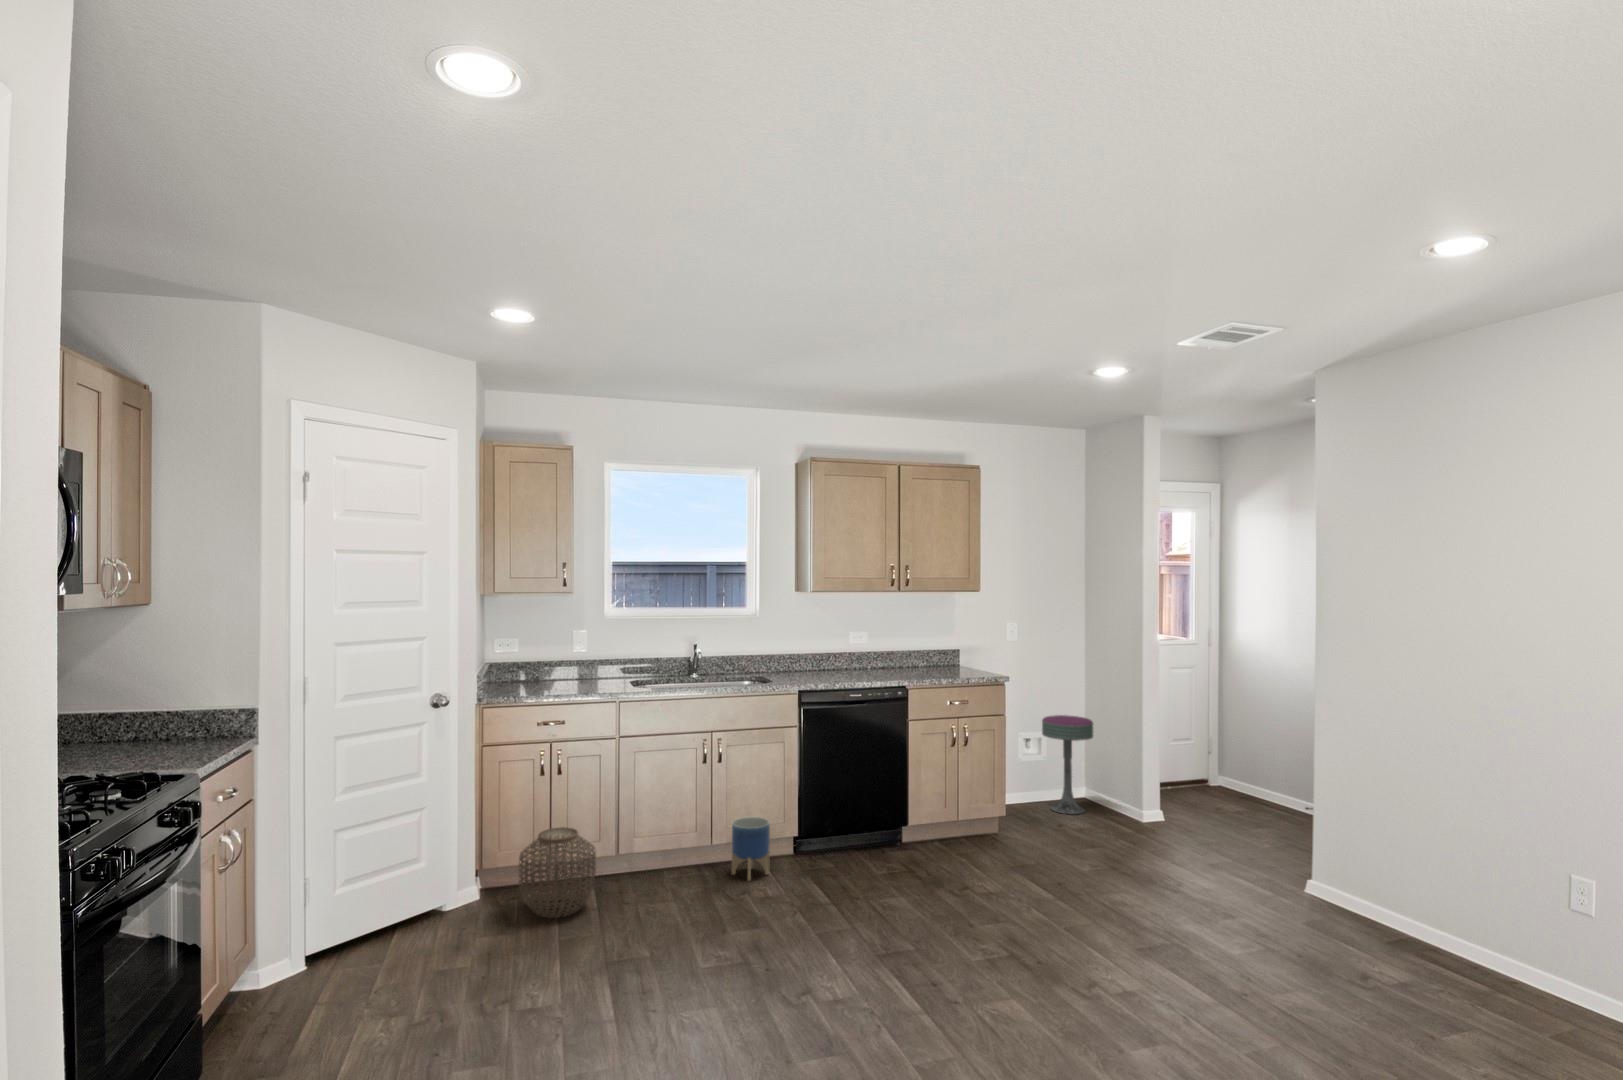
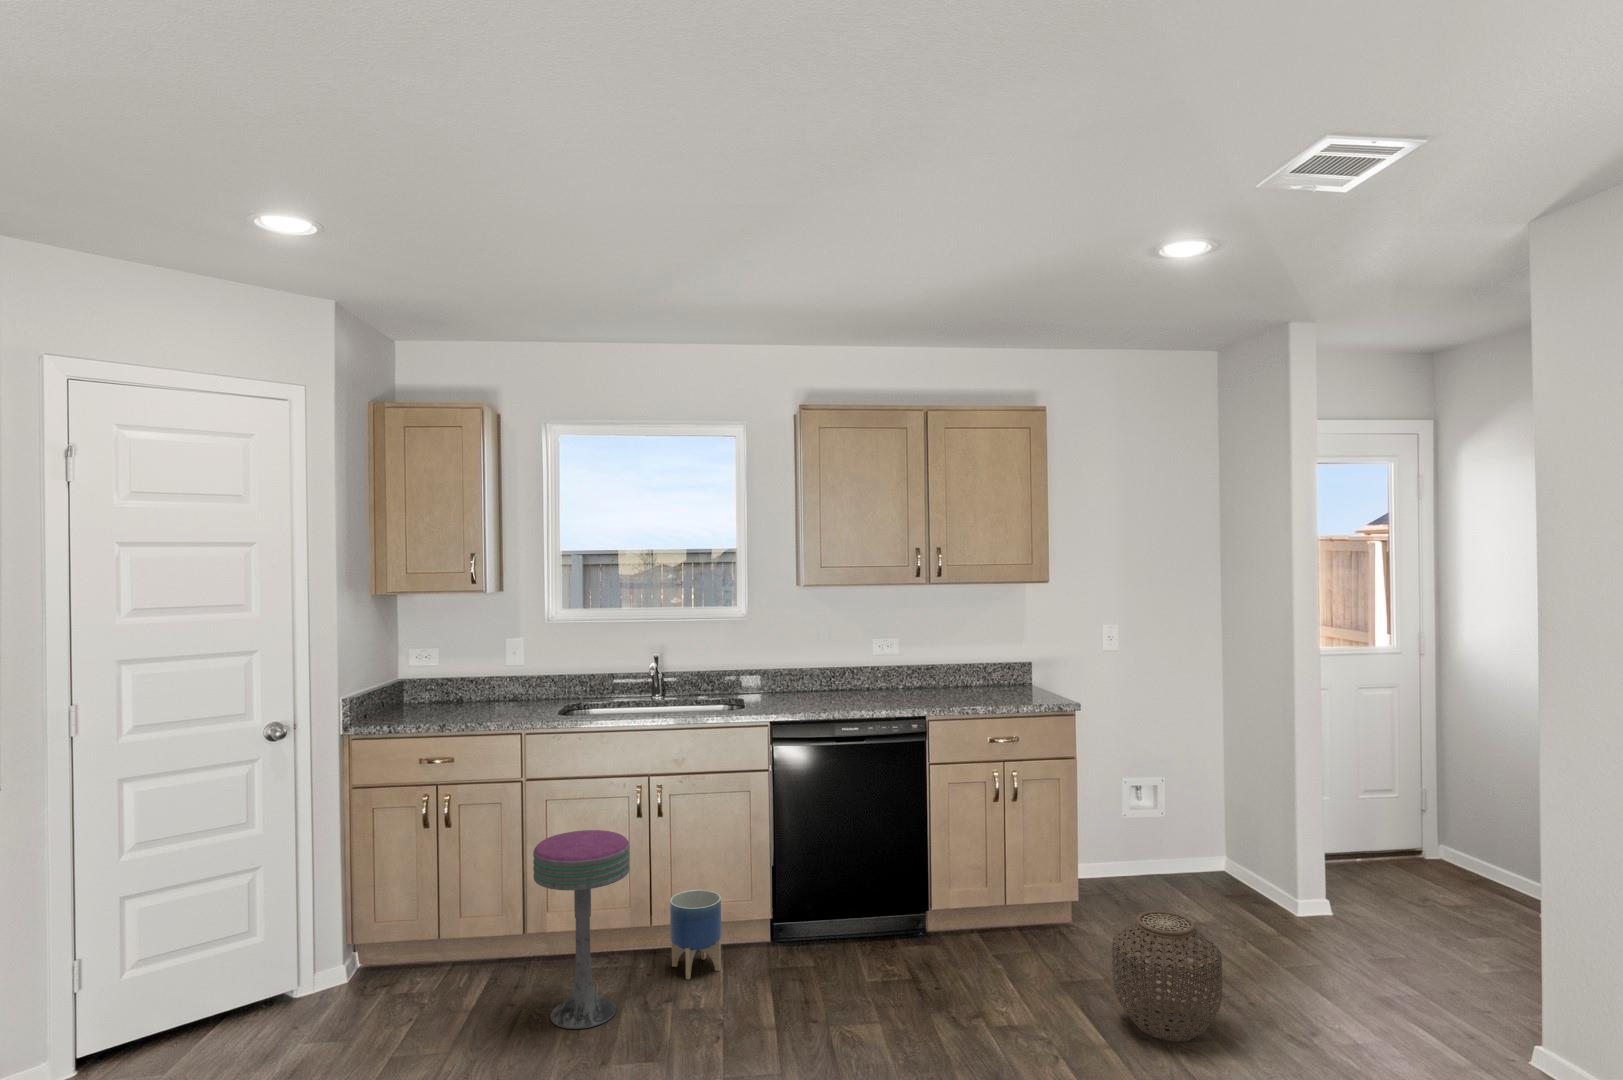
bar stool: present [1042,715,1093,814] -> present [533,830,630,1029]
woven basket: present [519,827,596,918] -> present [1112,911,1222,1041]

